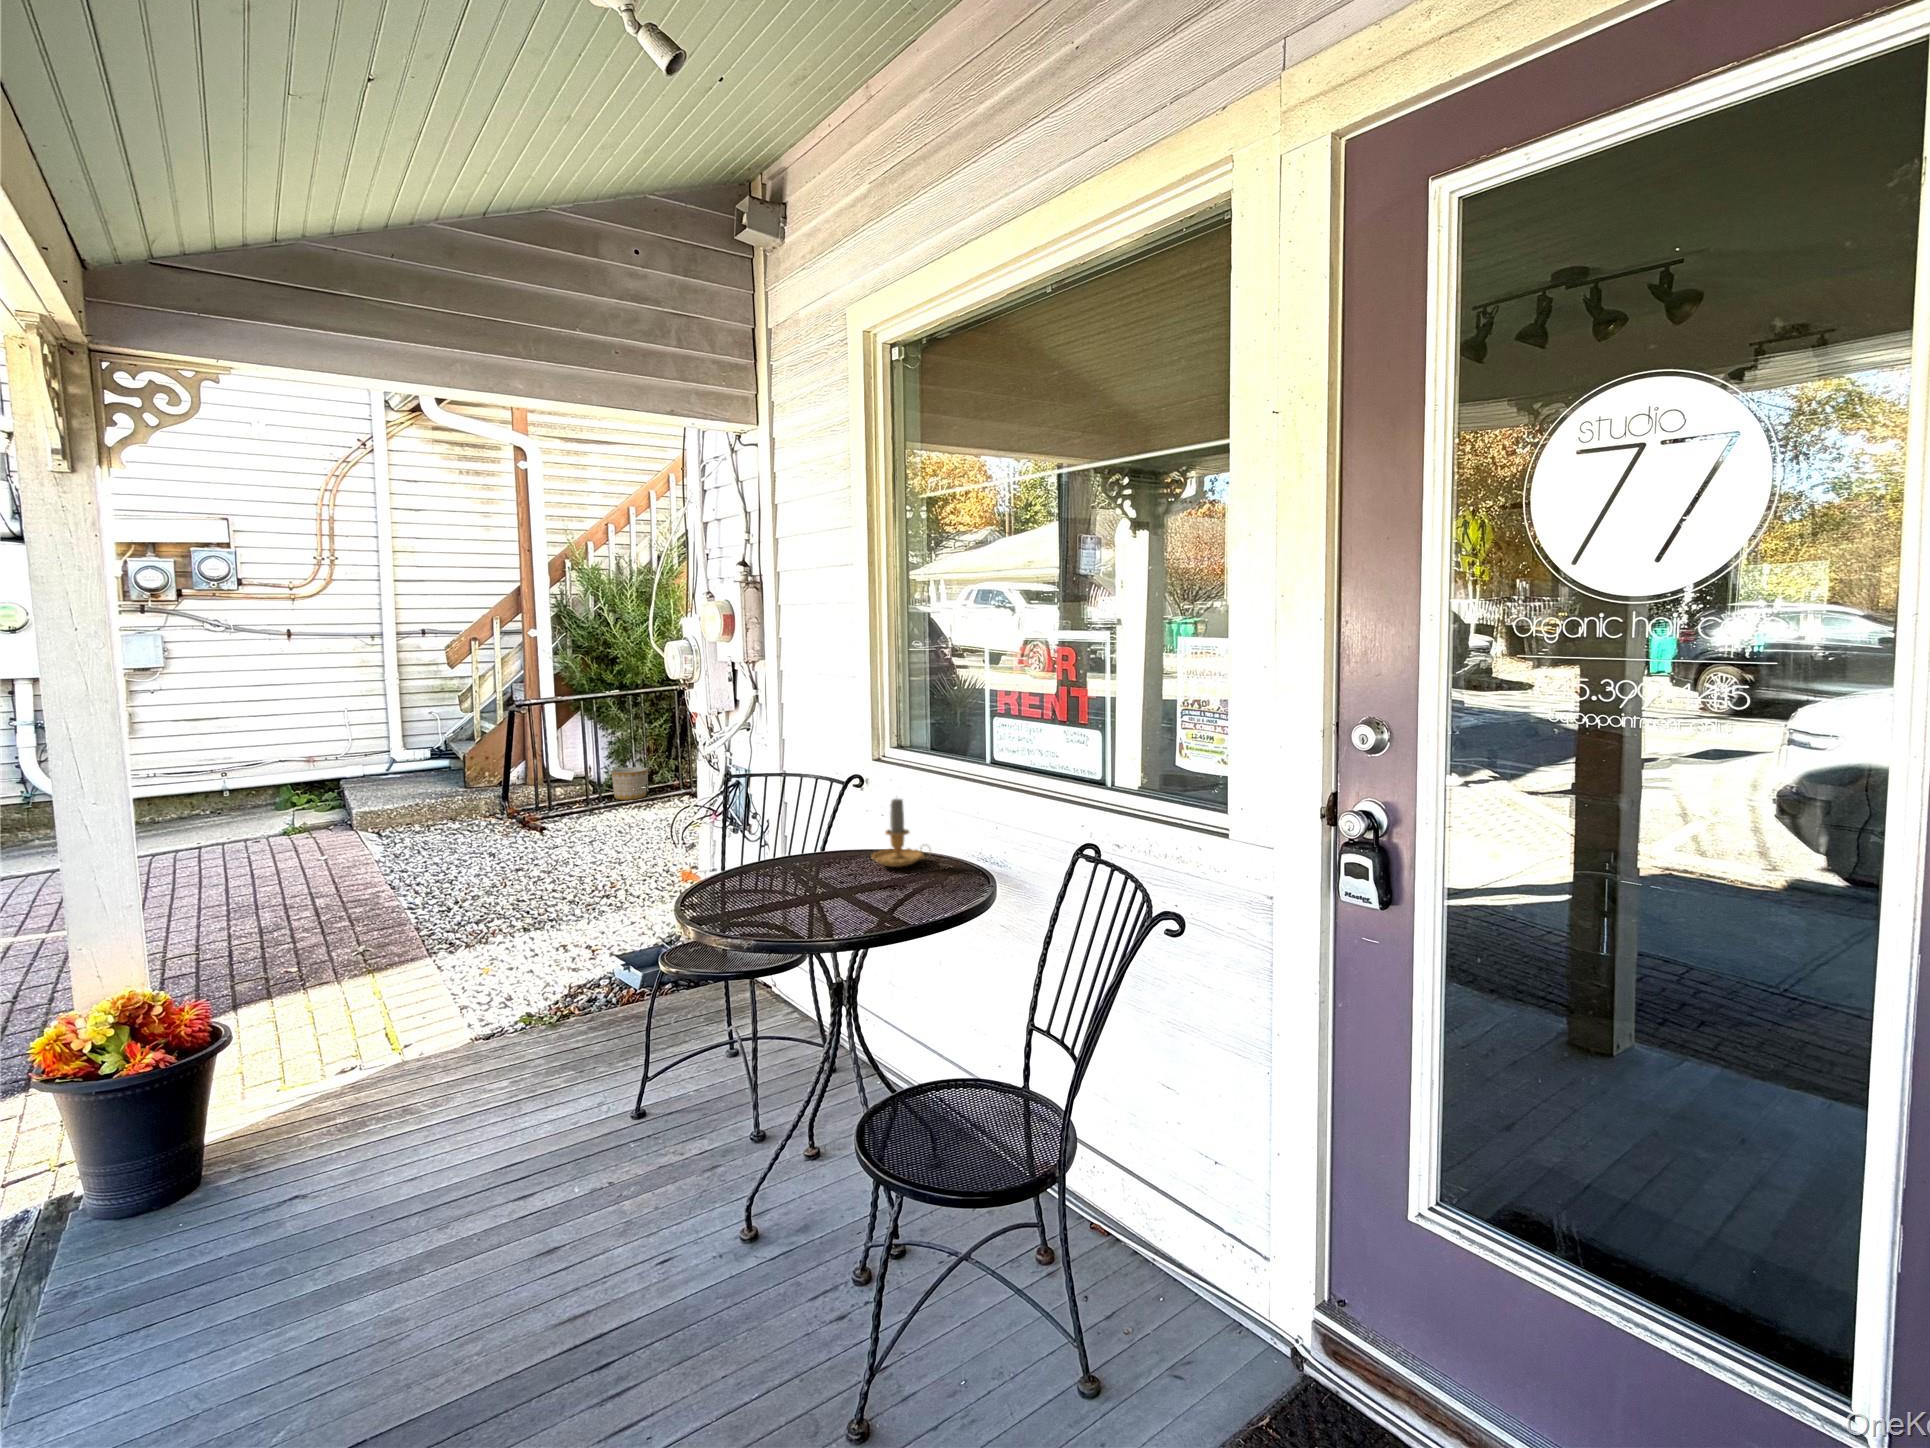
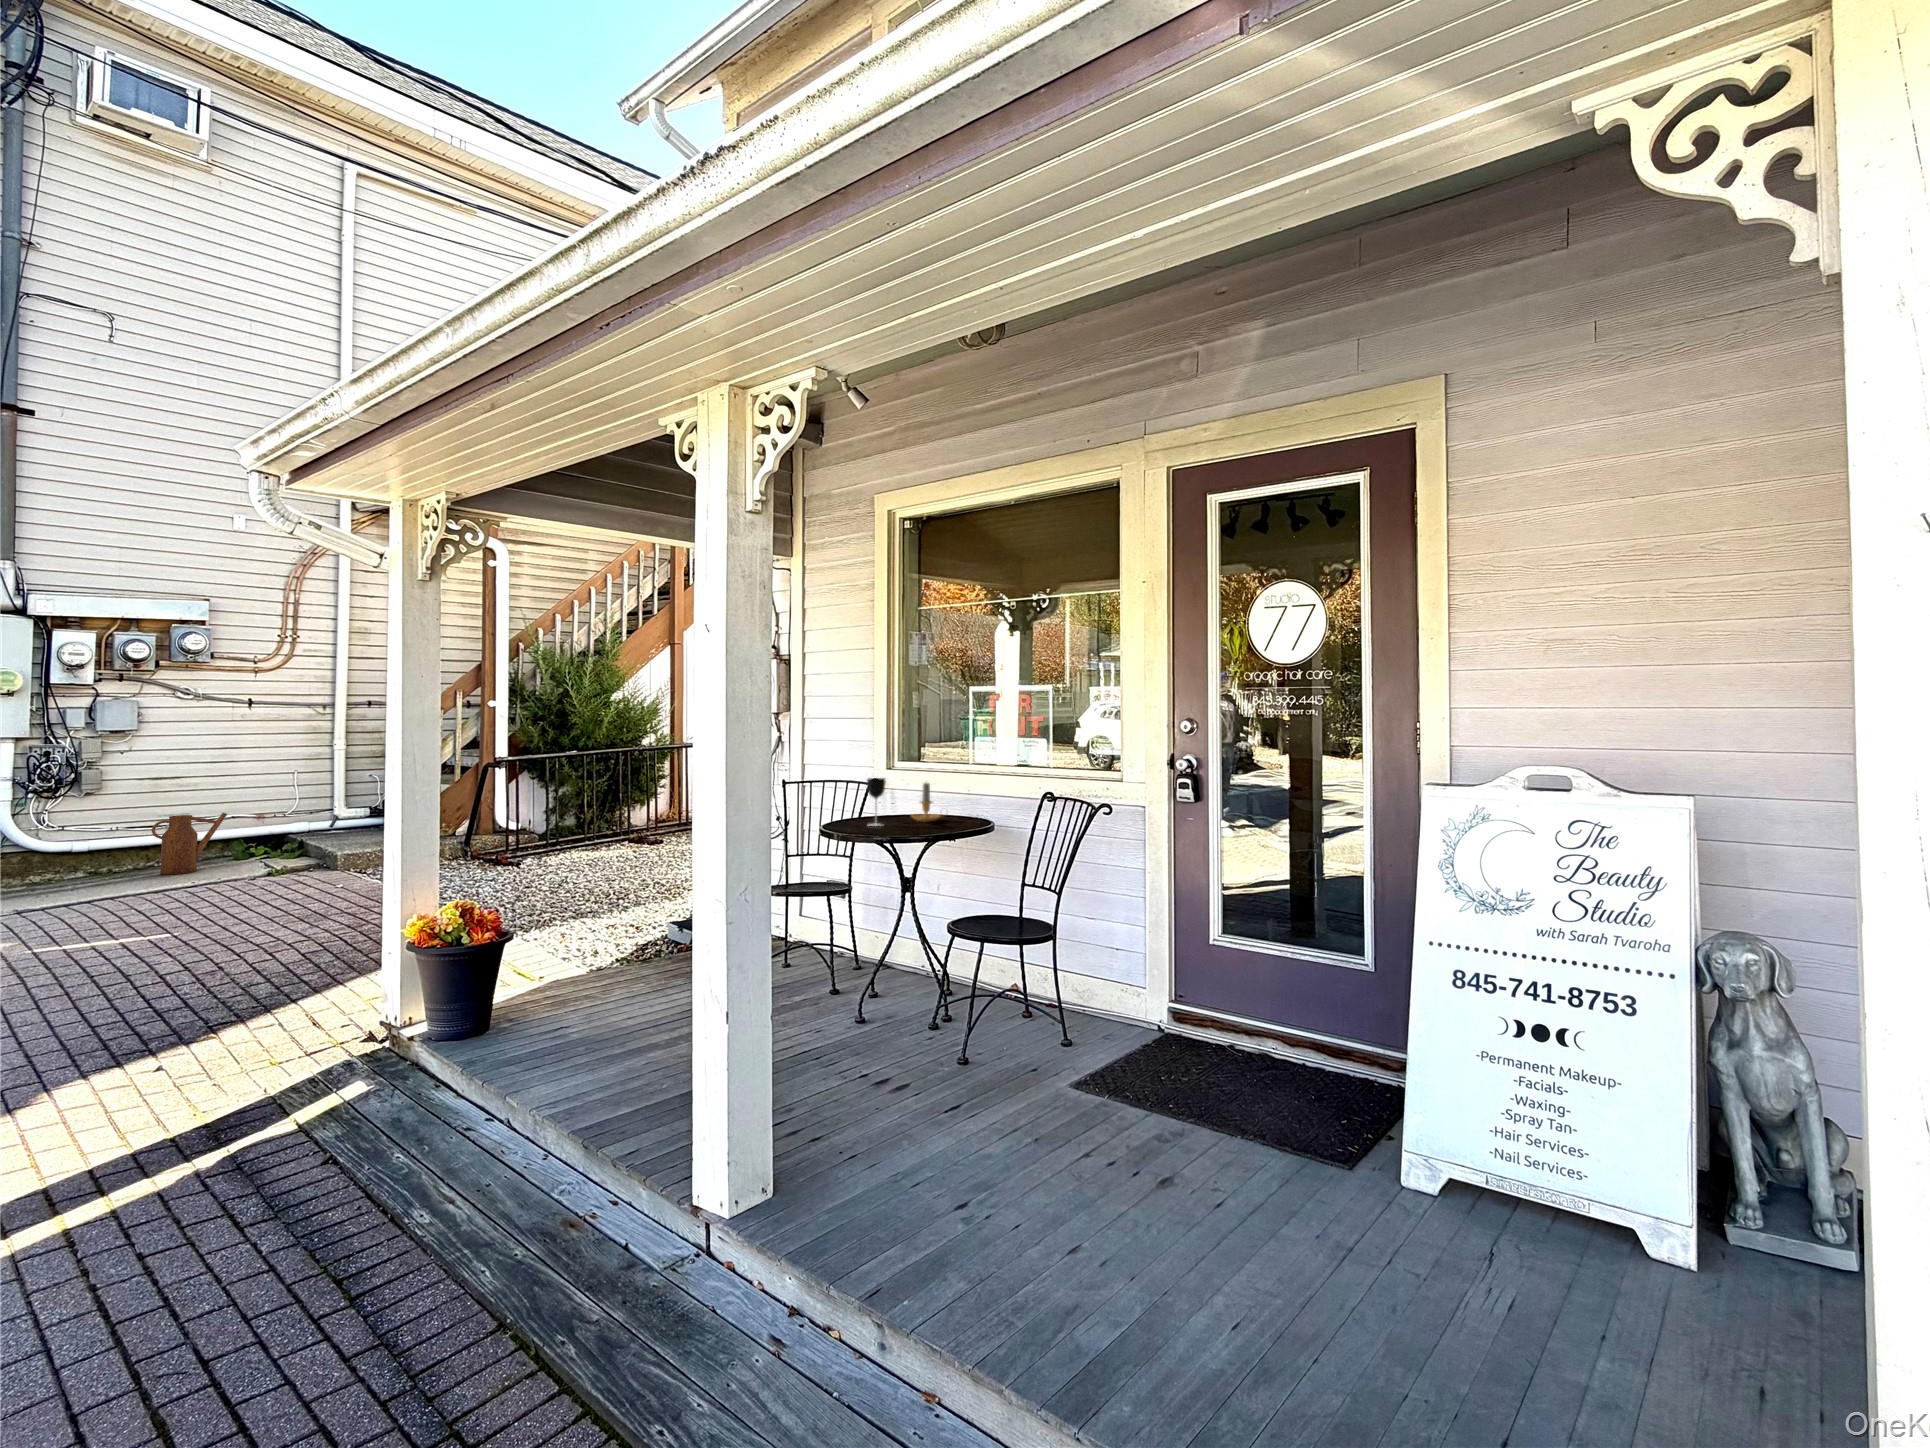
watering can: none [190,756,269,823] -> present [152,813,227,875]
planter: present [611,767,648,800] -> none [557,821,589,848]
wine glass: none [785,793,818,879] -> present [867,778,886,826]

